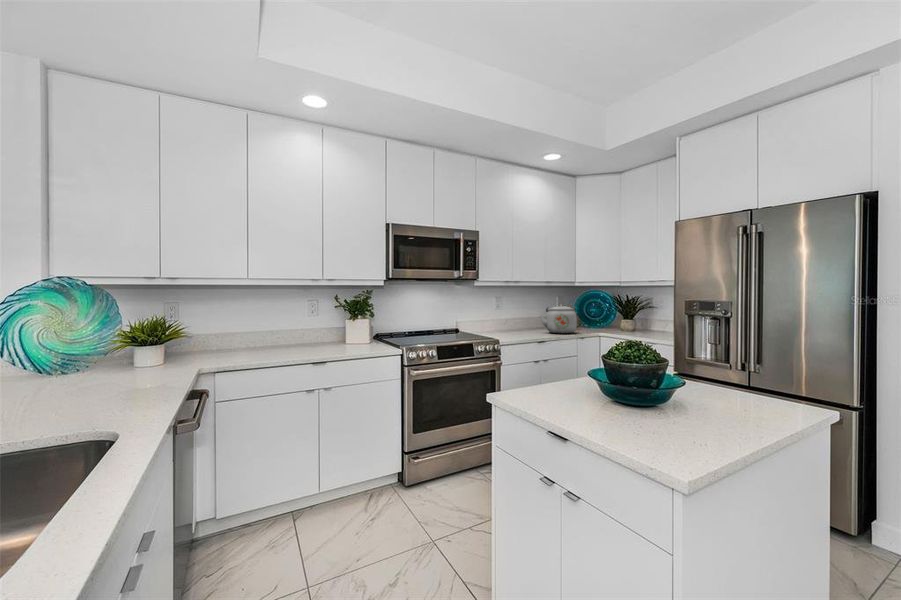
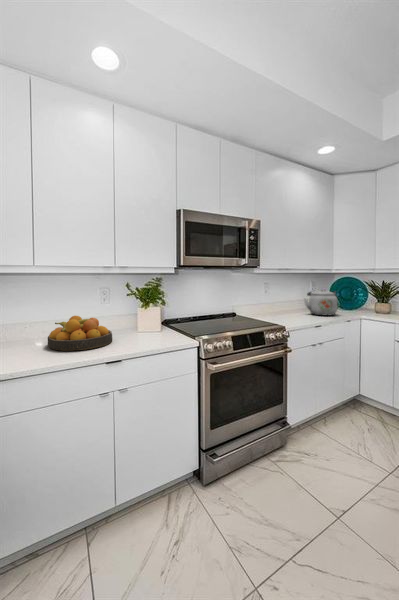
fruit bowl: none [259,325,319,354] -> present [48,316,112,351]

